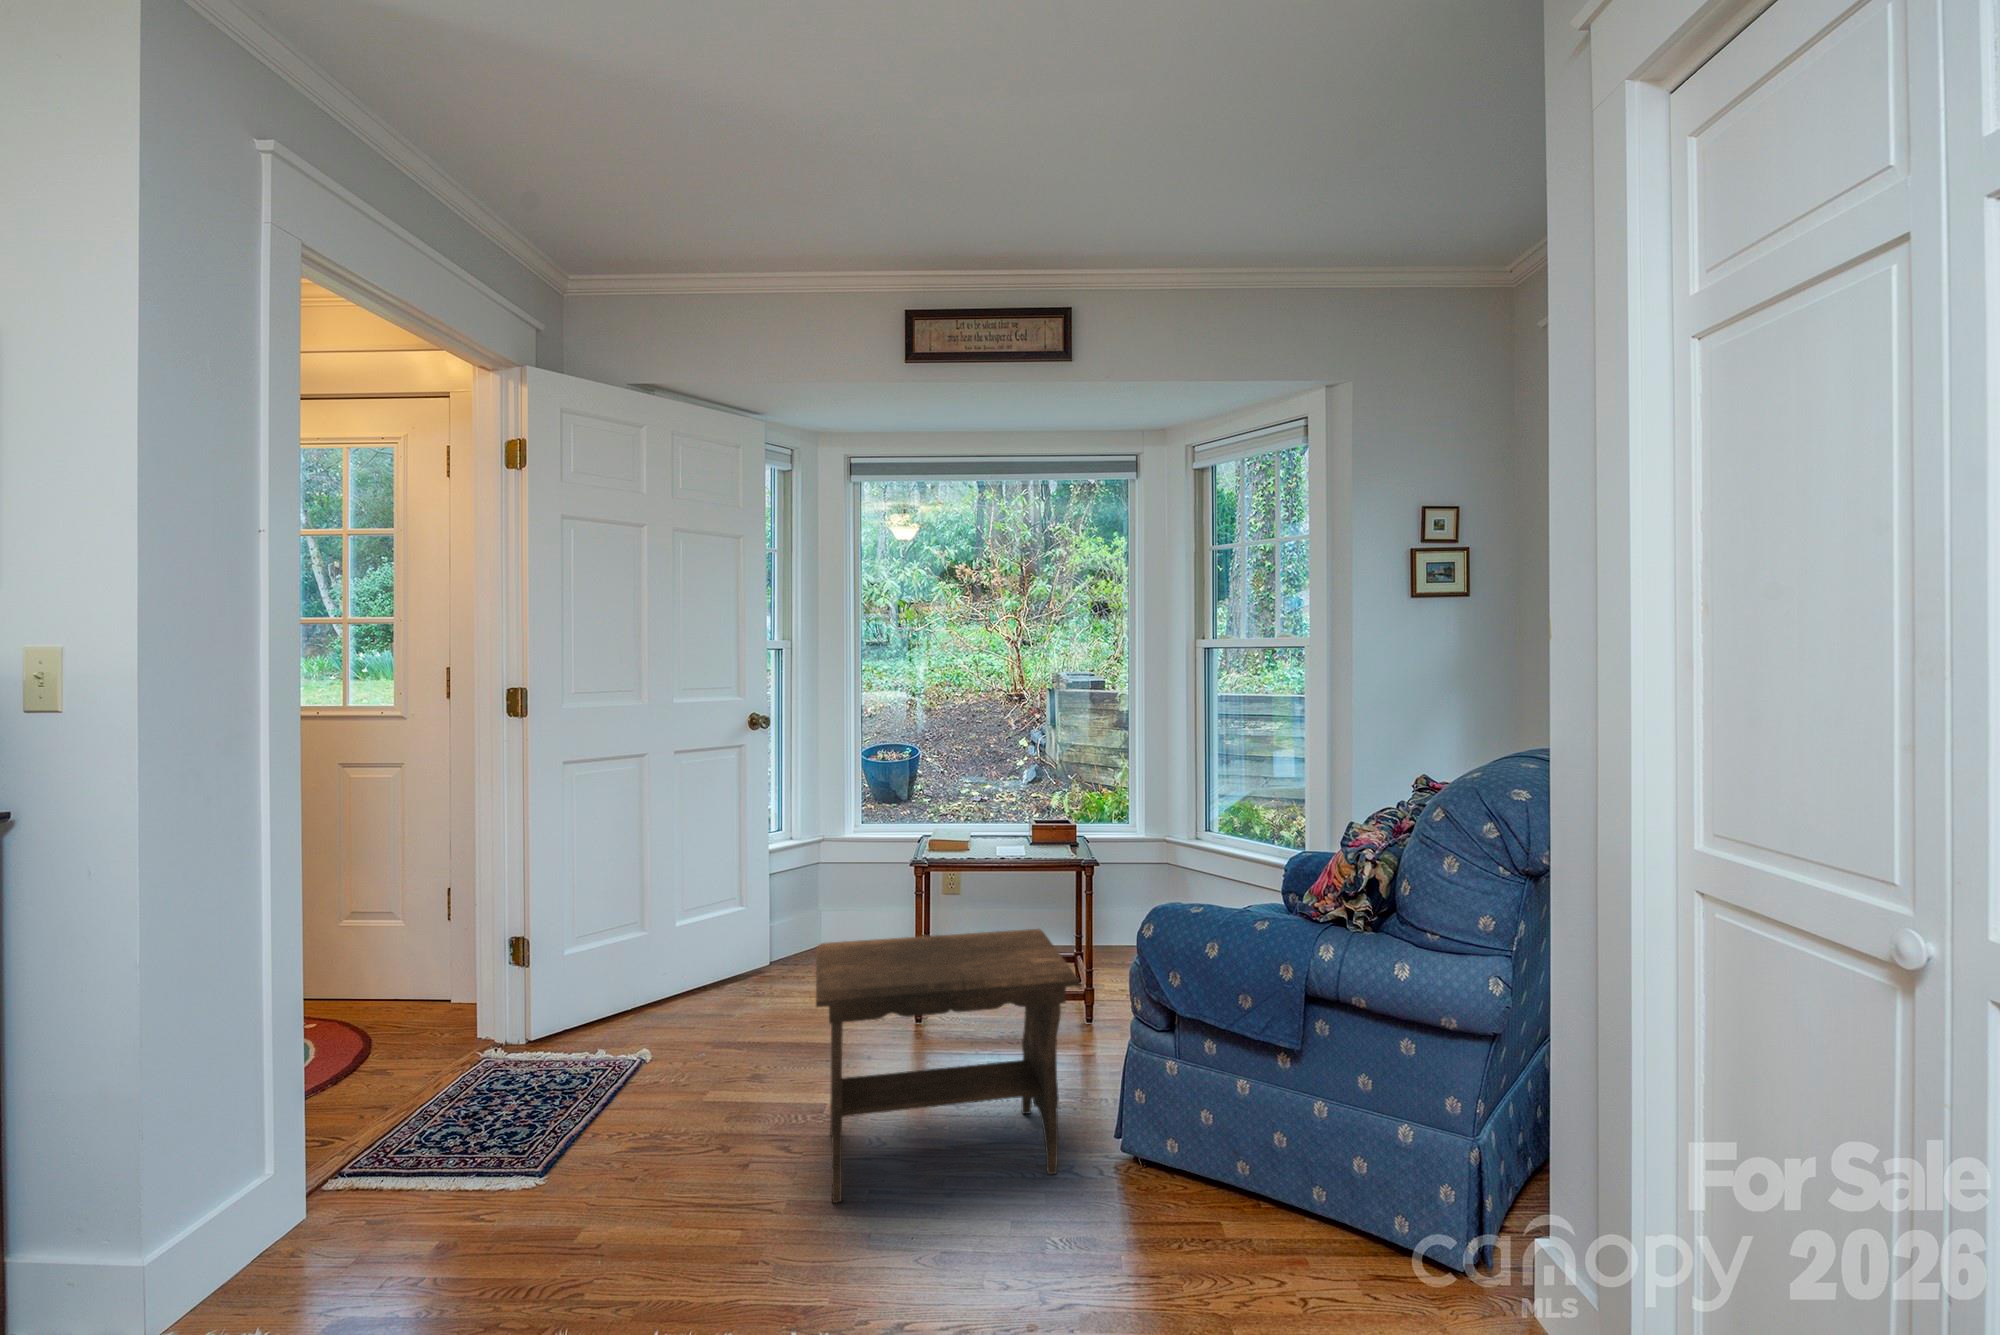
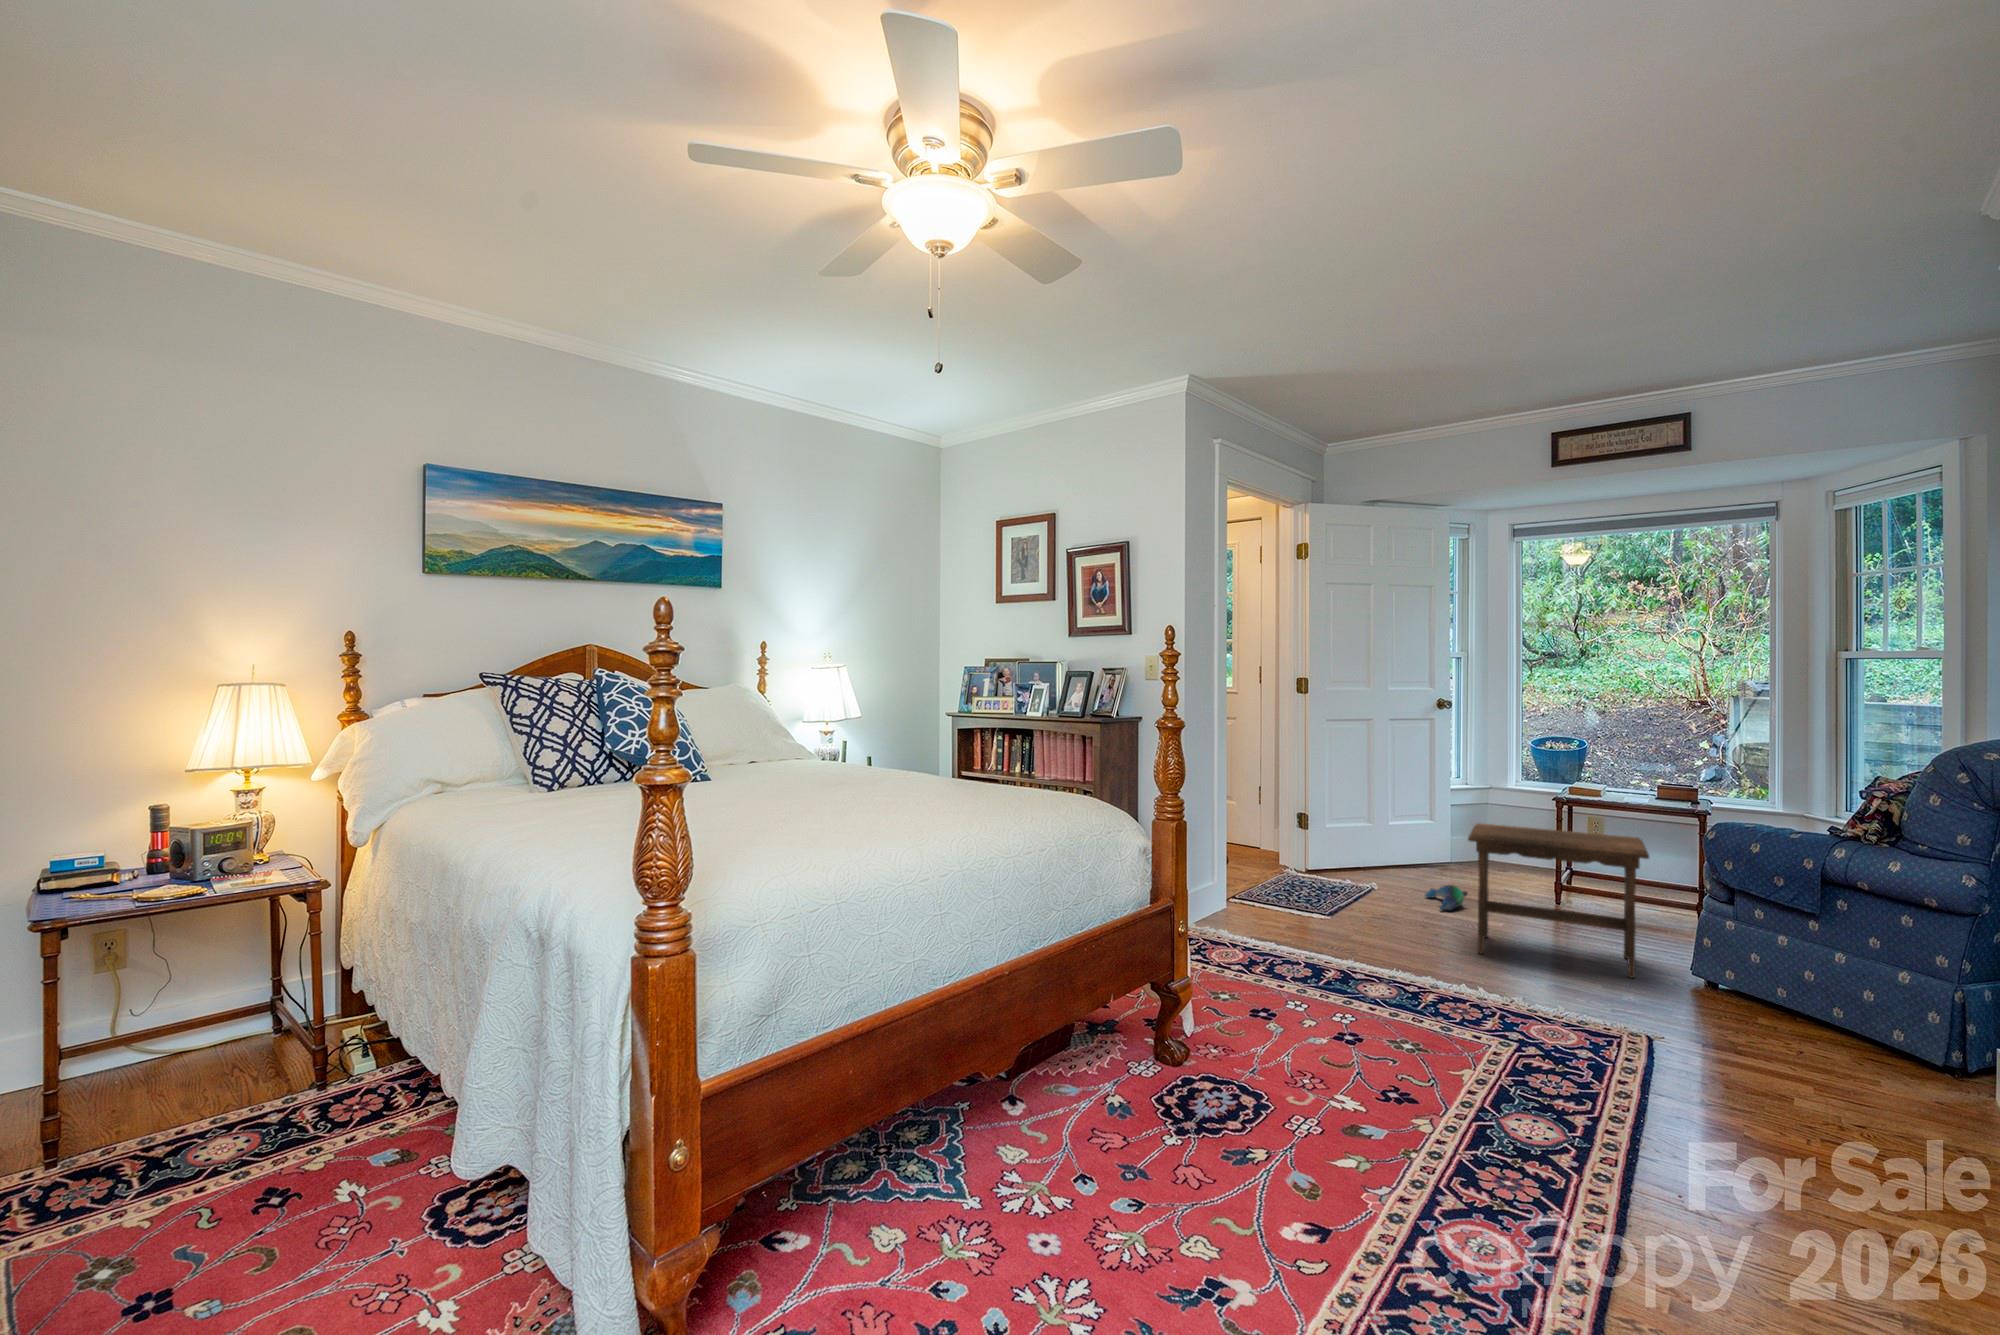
plush toy: none [732,1014,798,1075] -> present [1425,885,1468,910]

